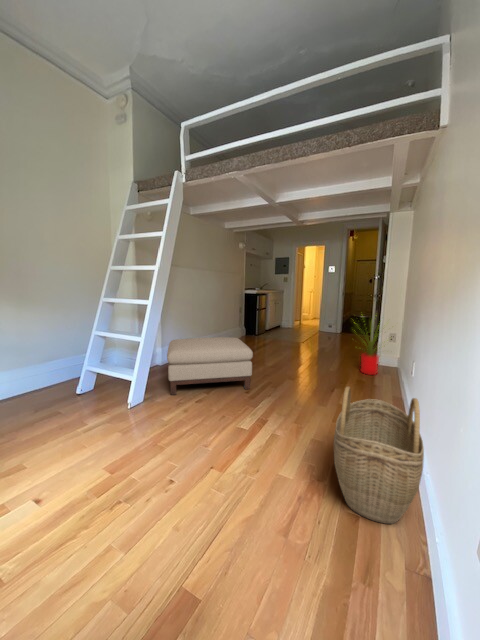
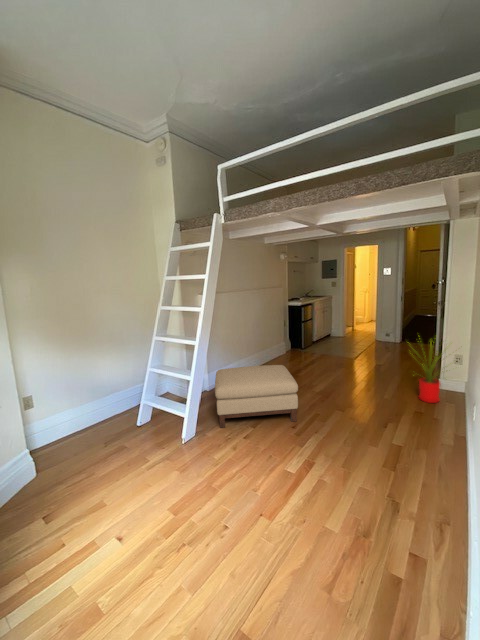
woven basket: present [334,387,424,524] -> none [376,450,468,592]

